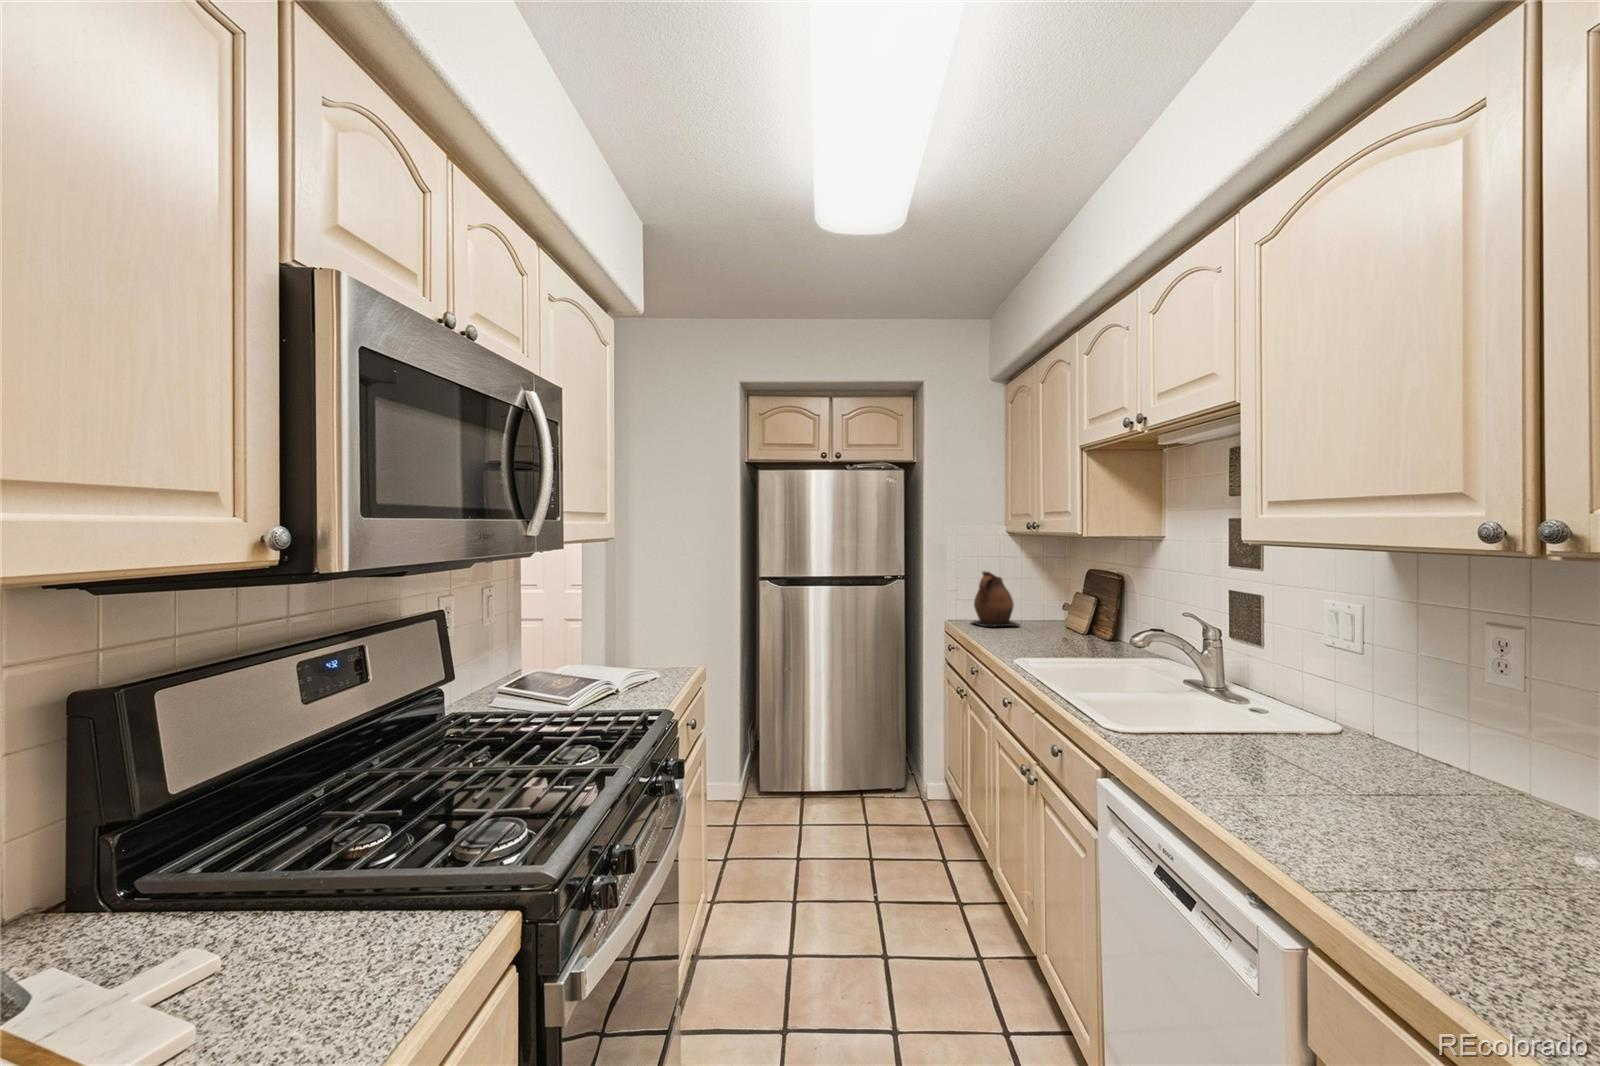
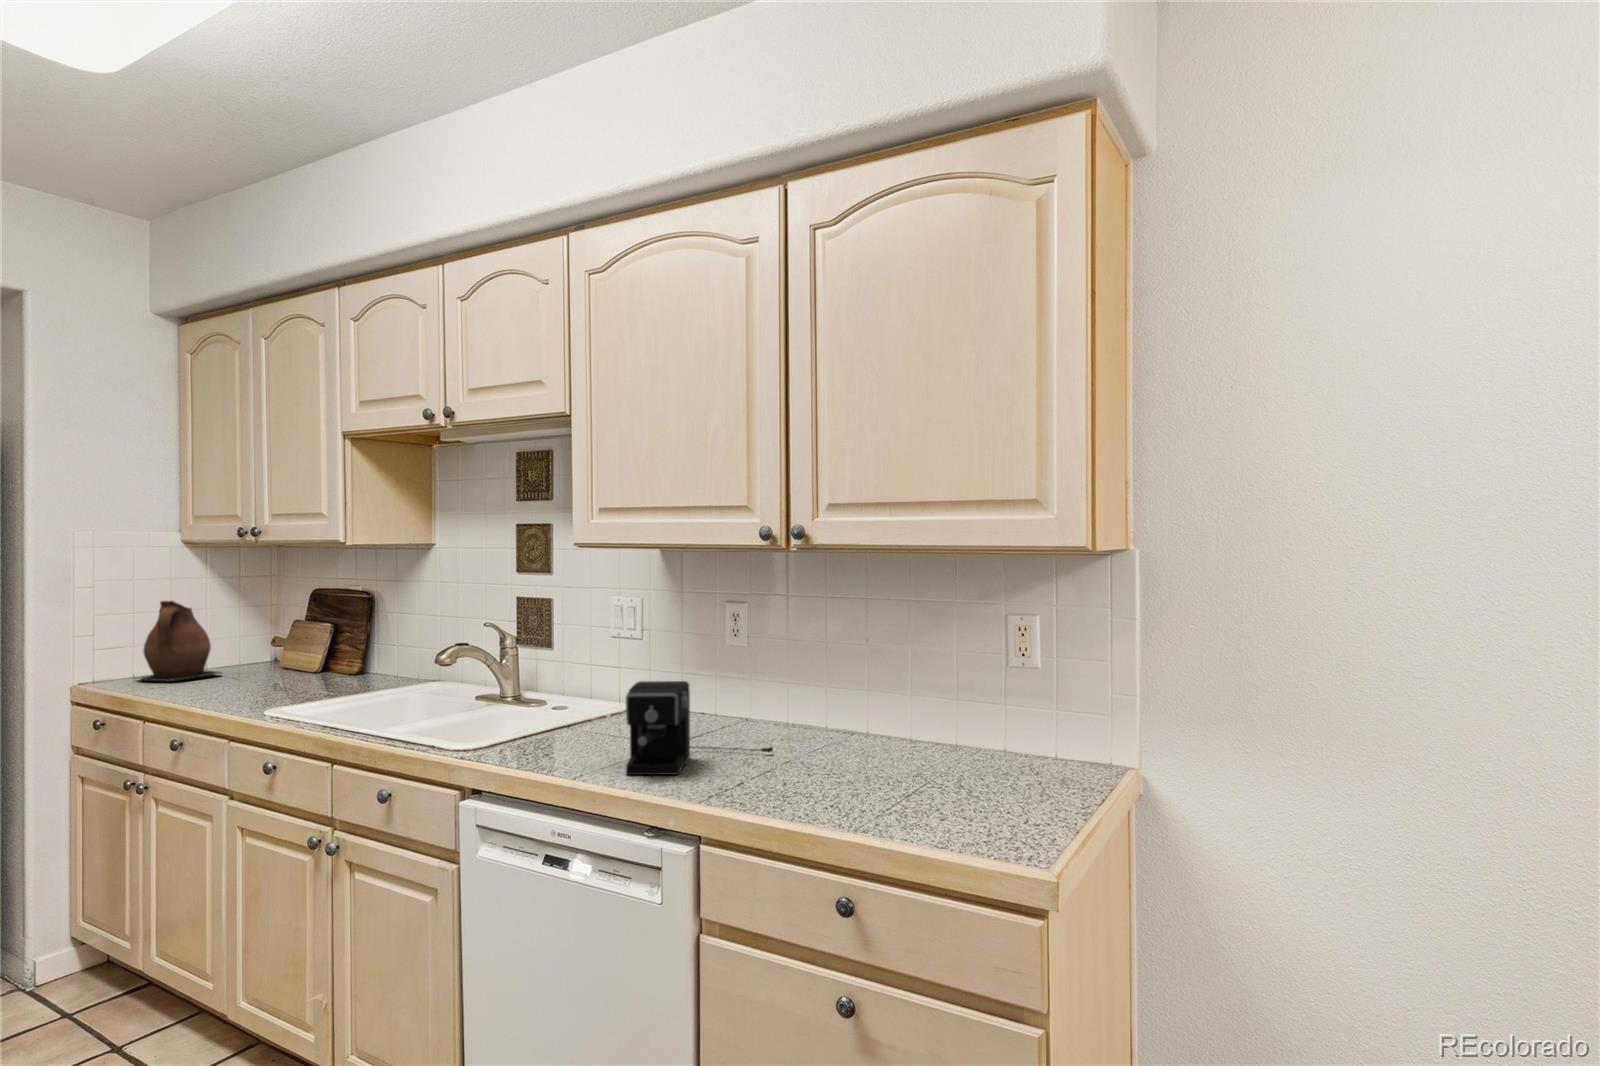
coffee maker: none [1253,710,1523,858] -> present [626,681,773,775]

